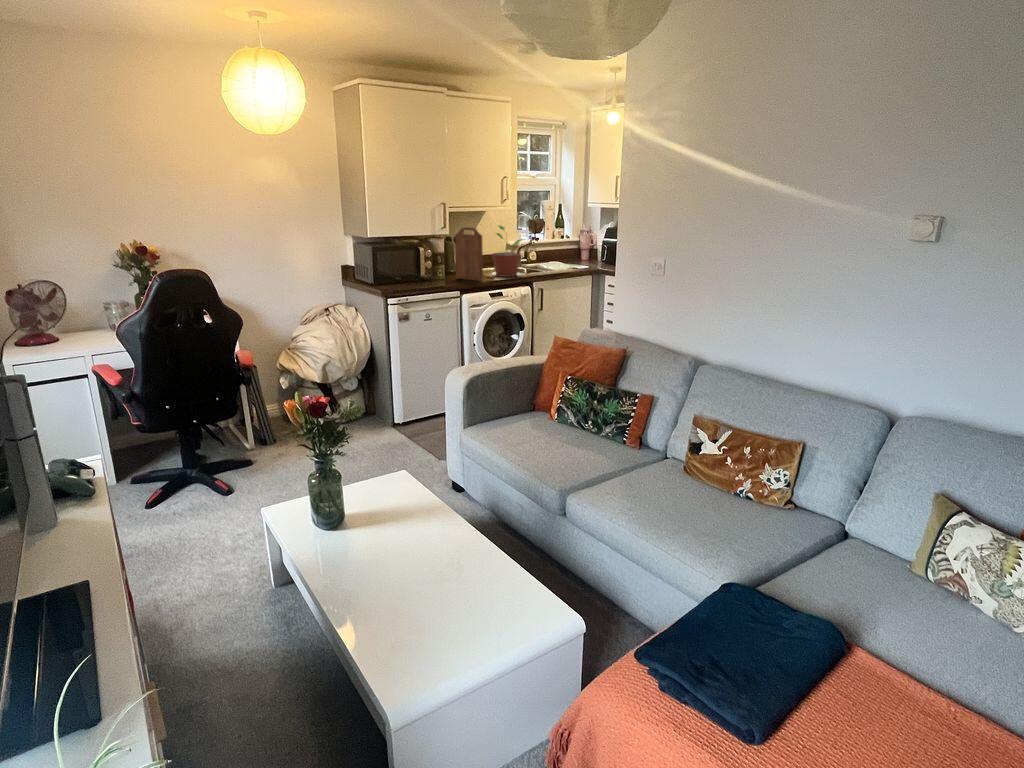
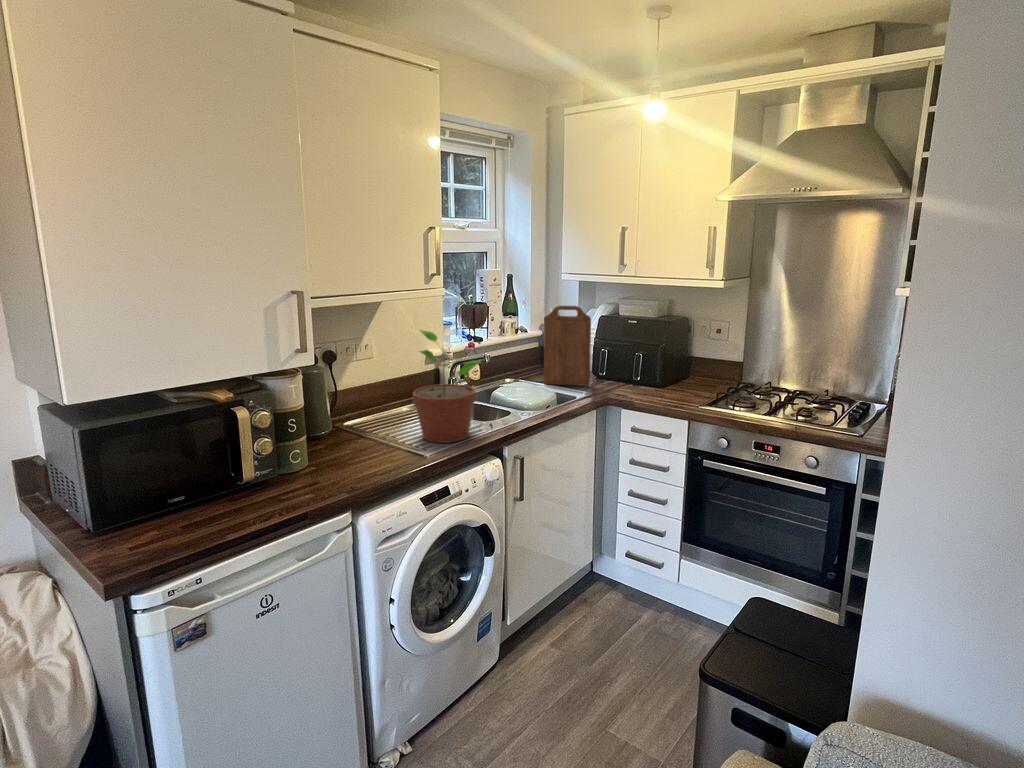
cutting board: present [455,227,483,280] -> present [544,306,591,386]

